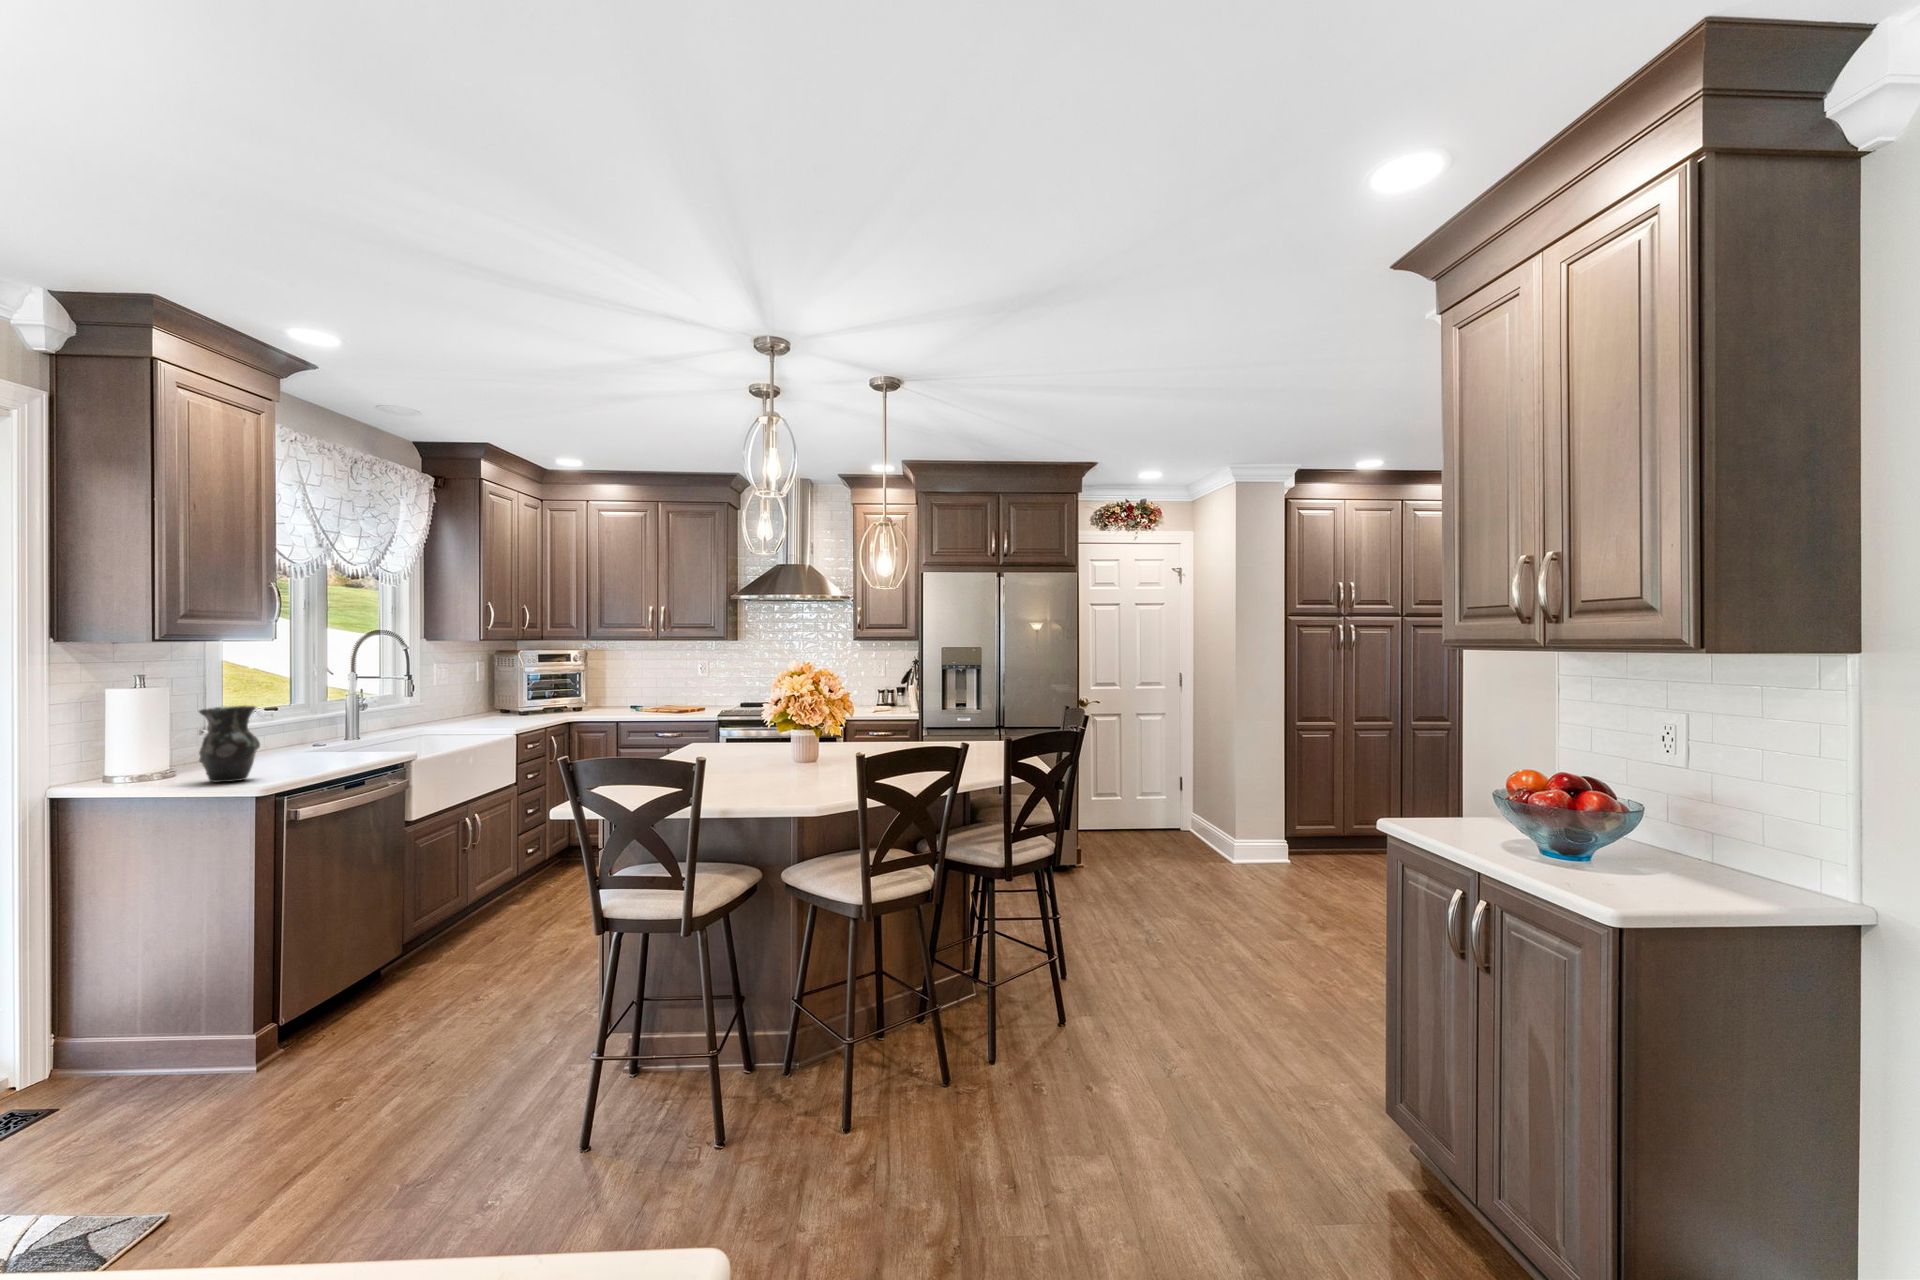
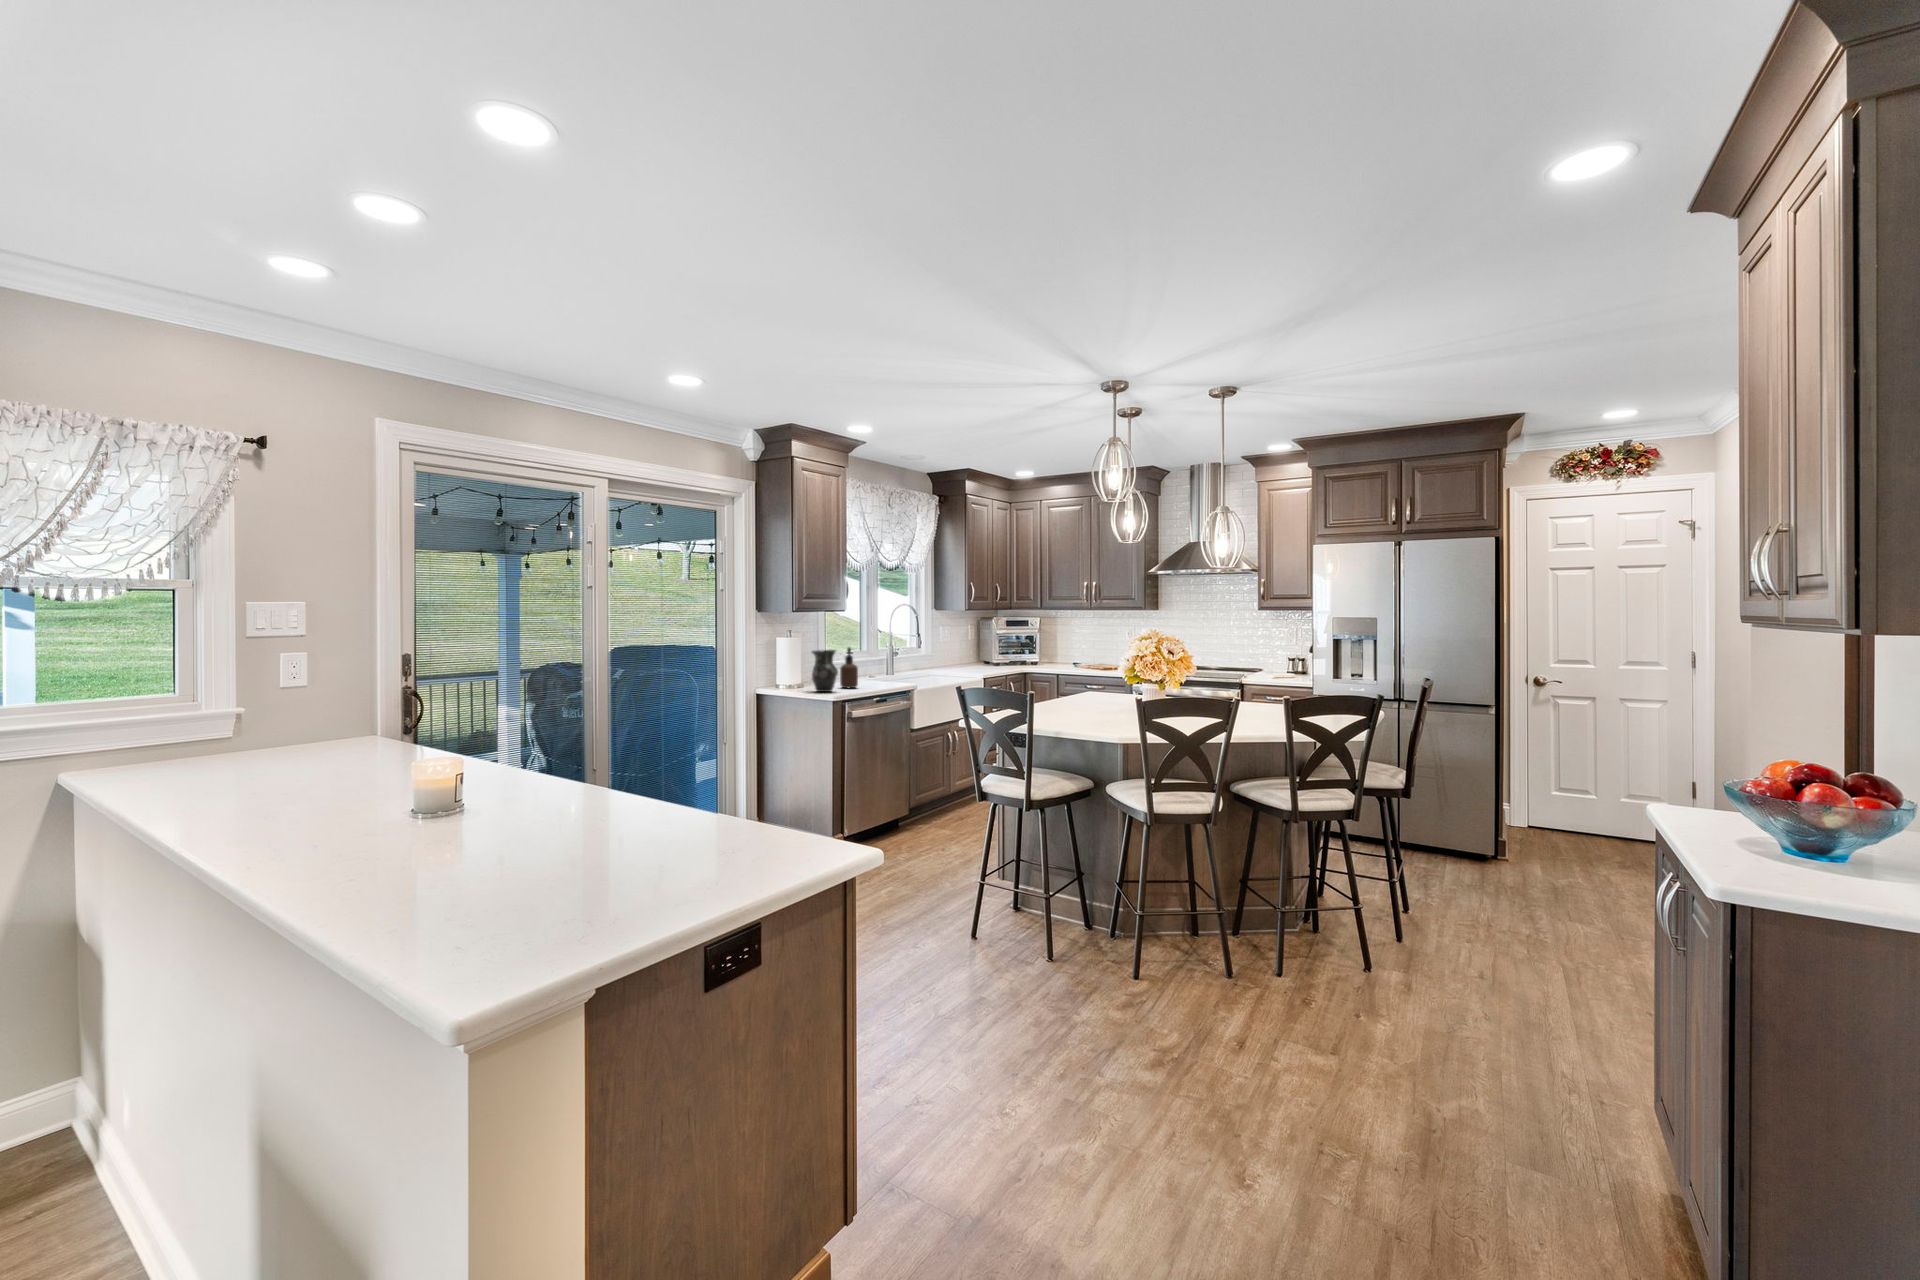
soap dispenser: none [263,700,301,769] -> present [840,648,858,688]

